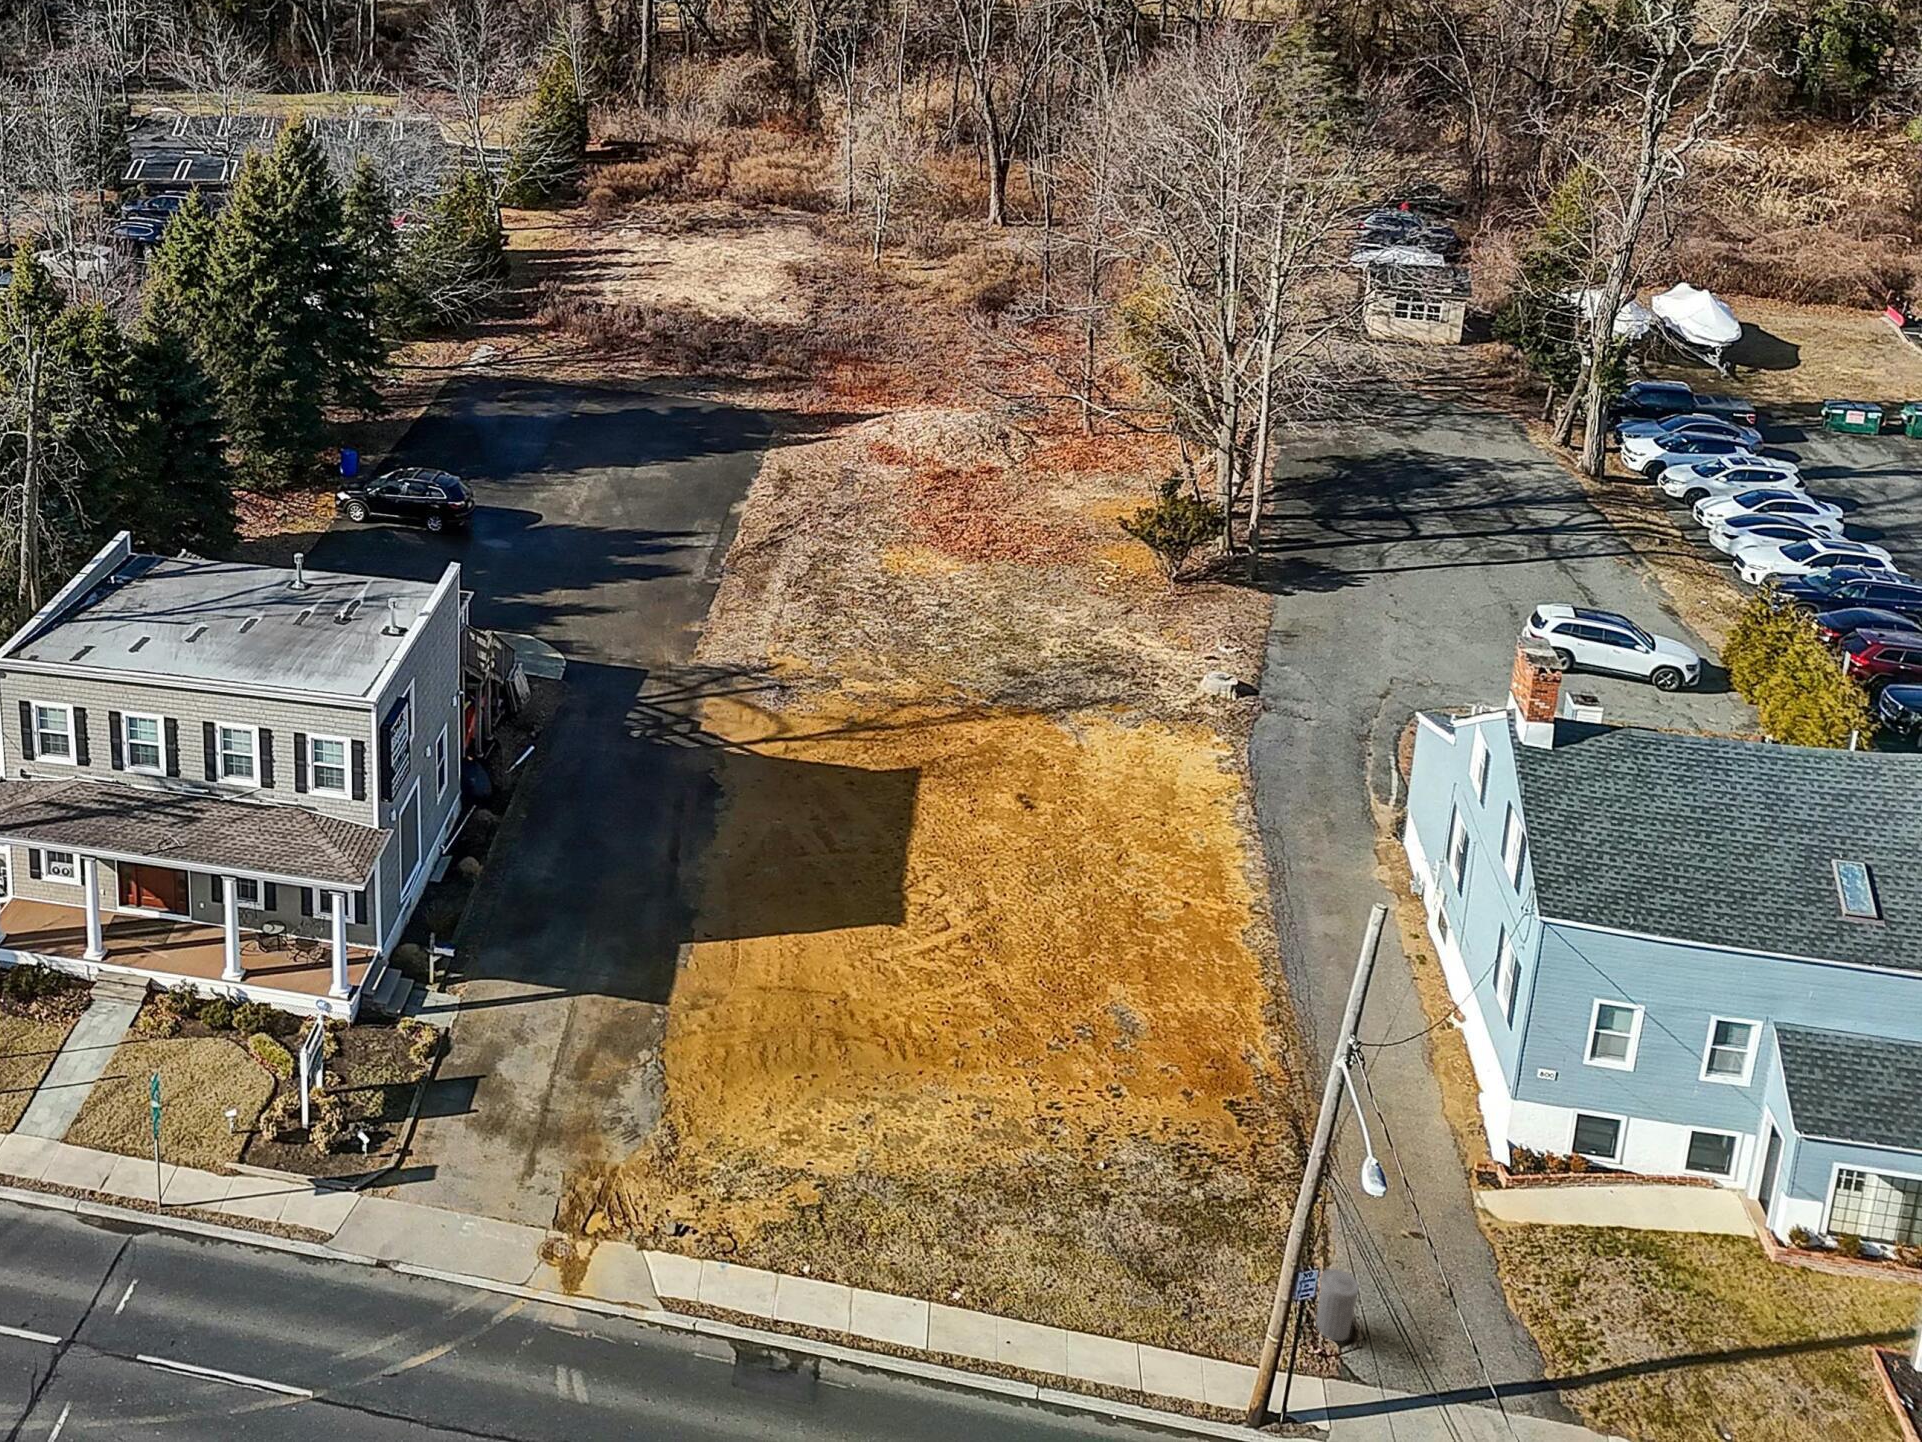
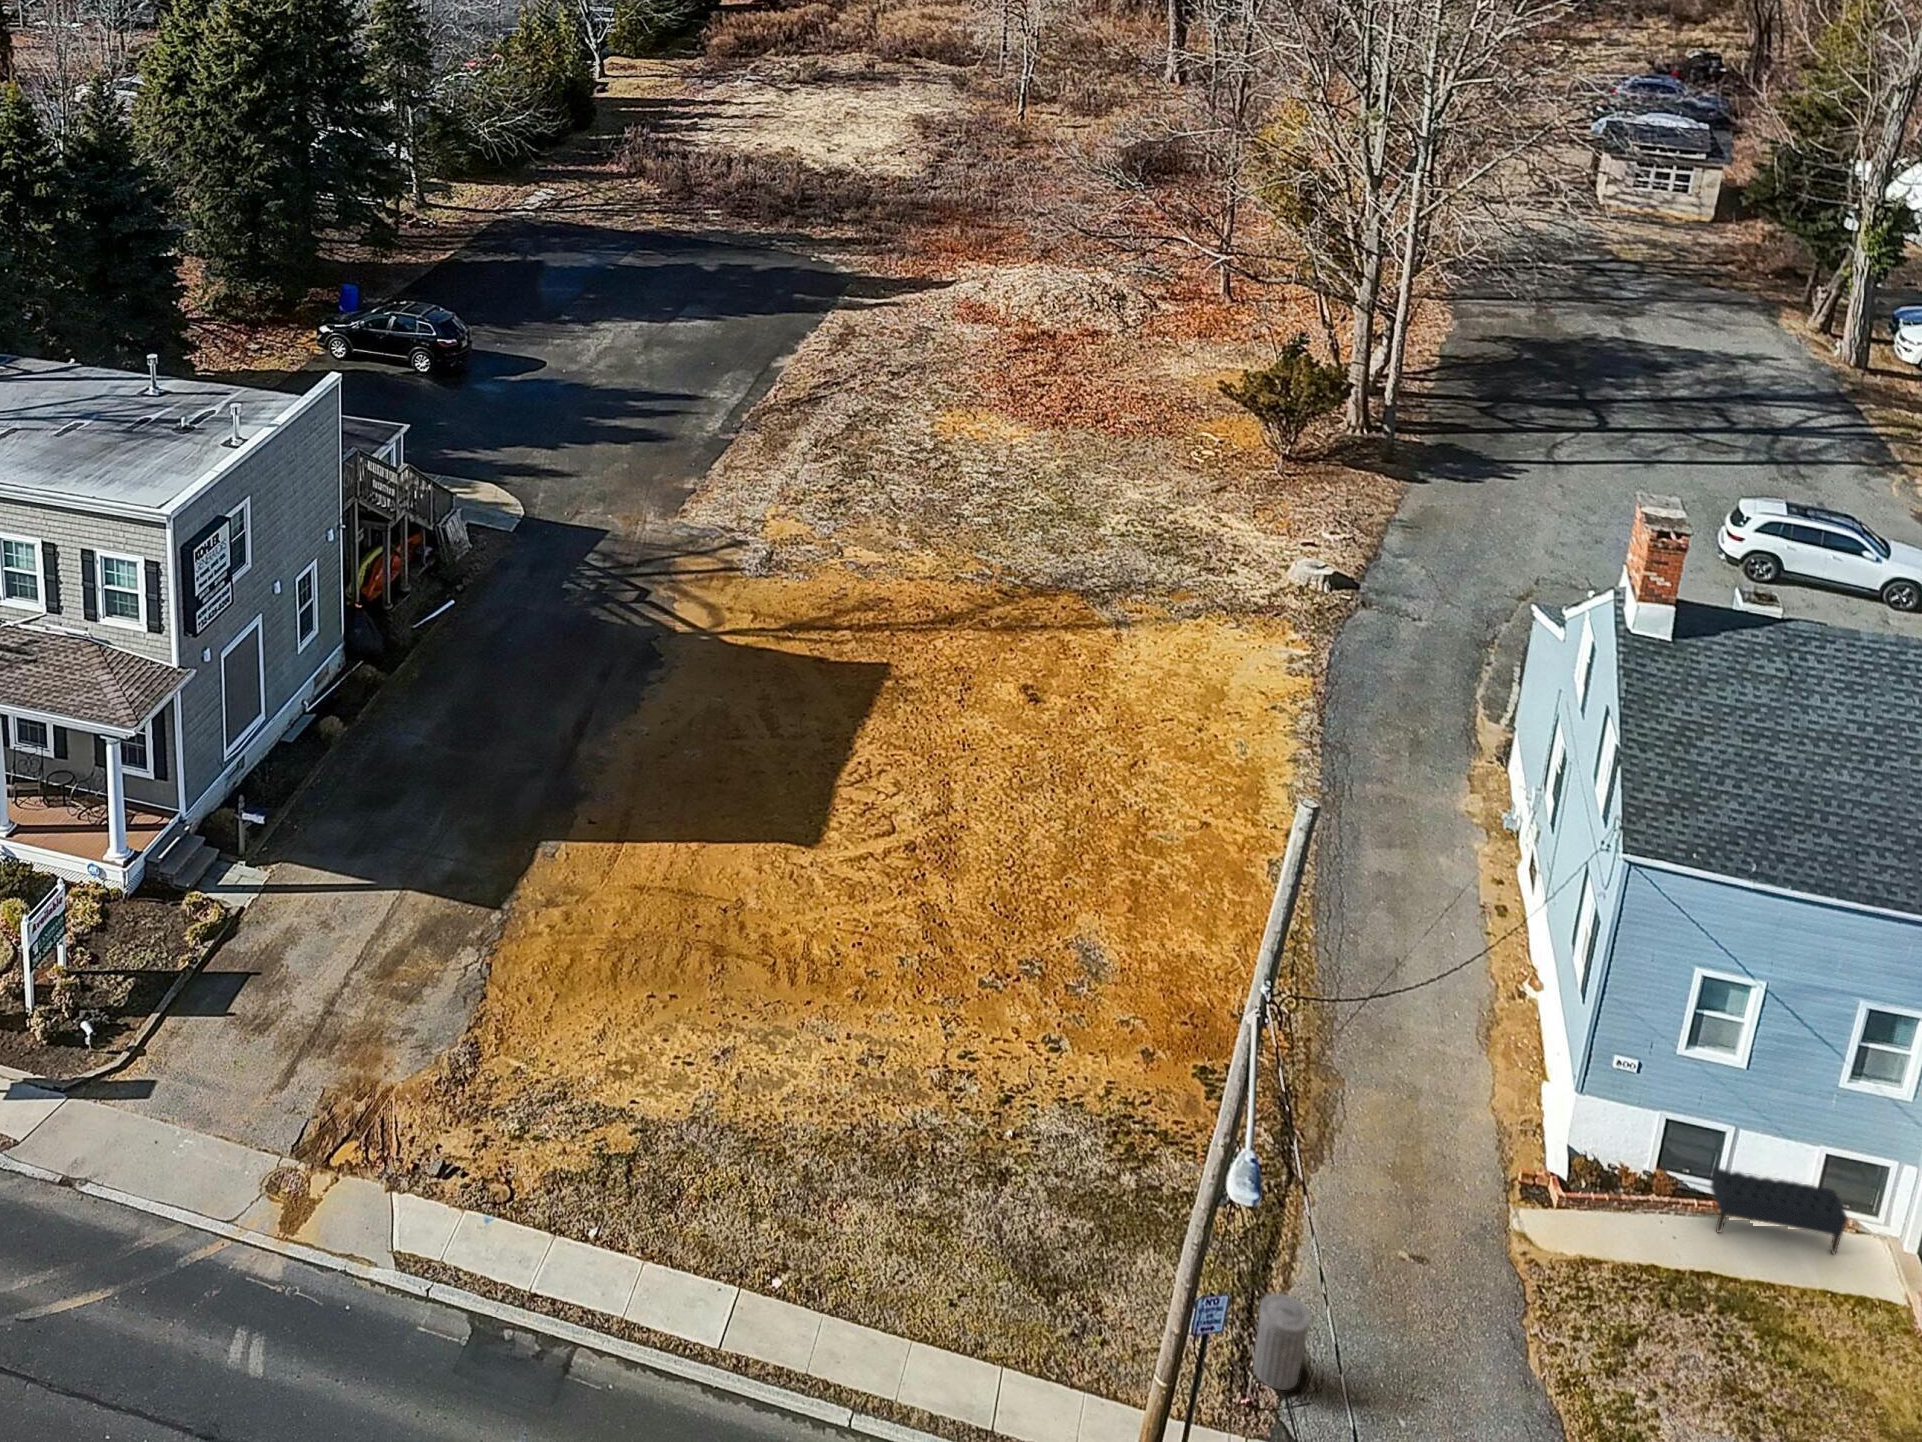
bench: none [1608,1148,1710,1206] -> present [1711,1168,1848,1254]

